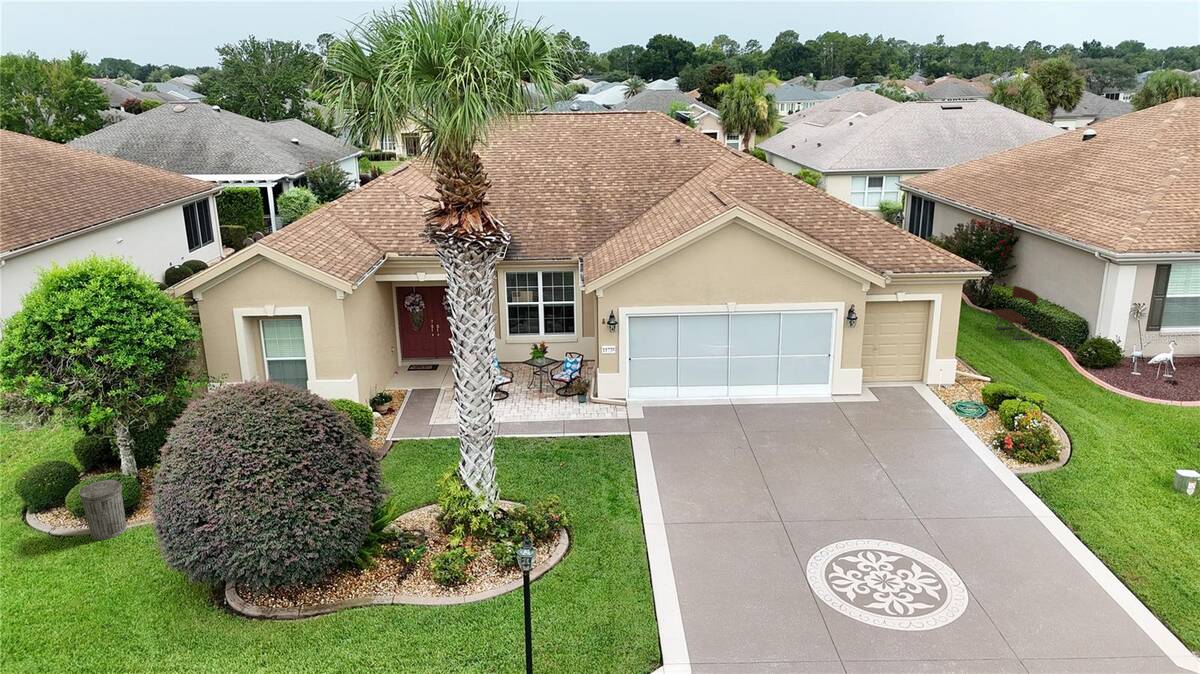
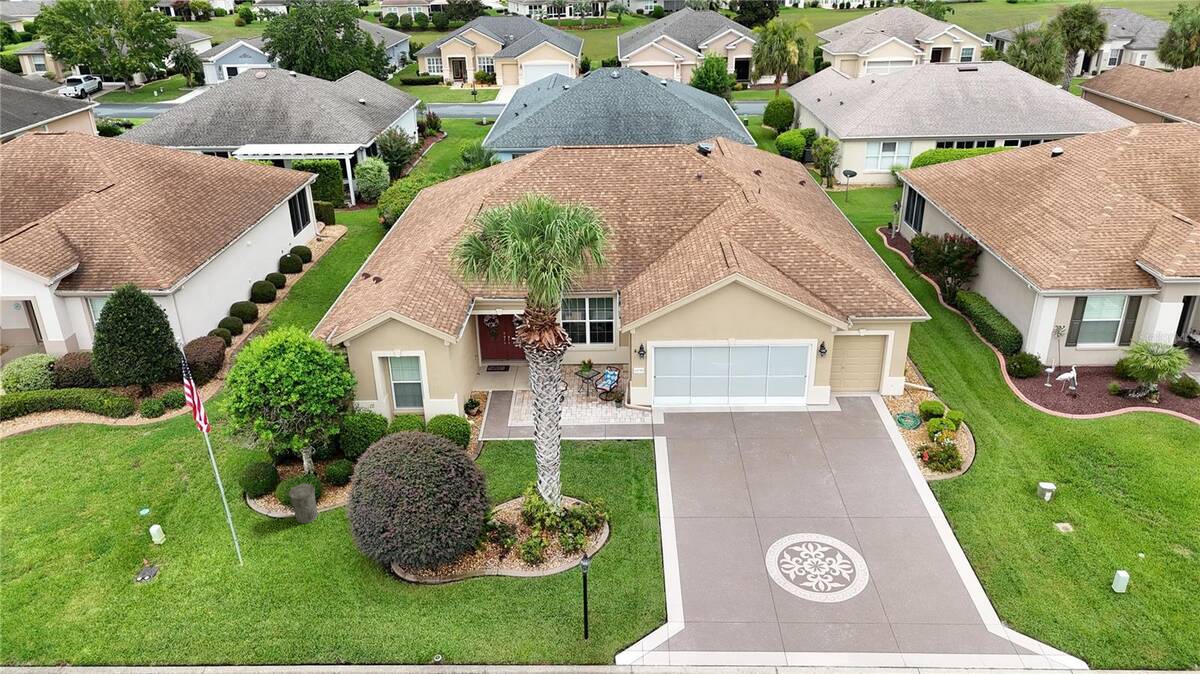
bench: present [992,286,1038,339] -> none [949,301,984,346]

